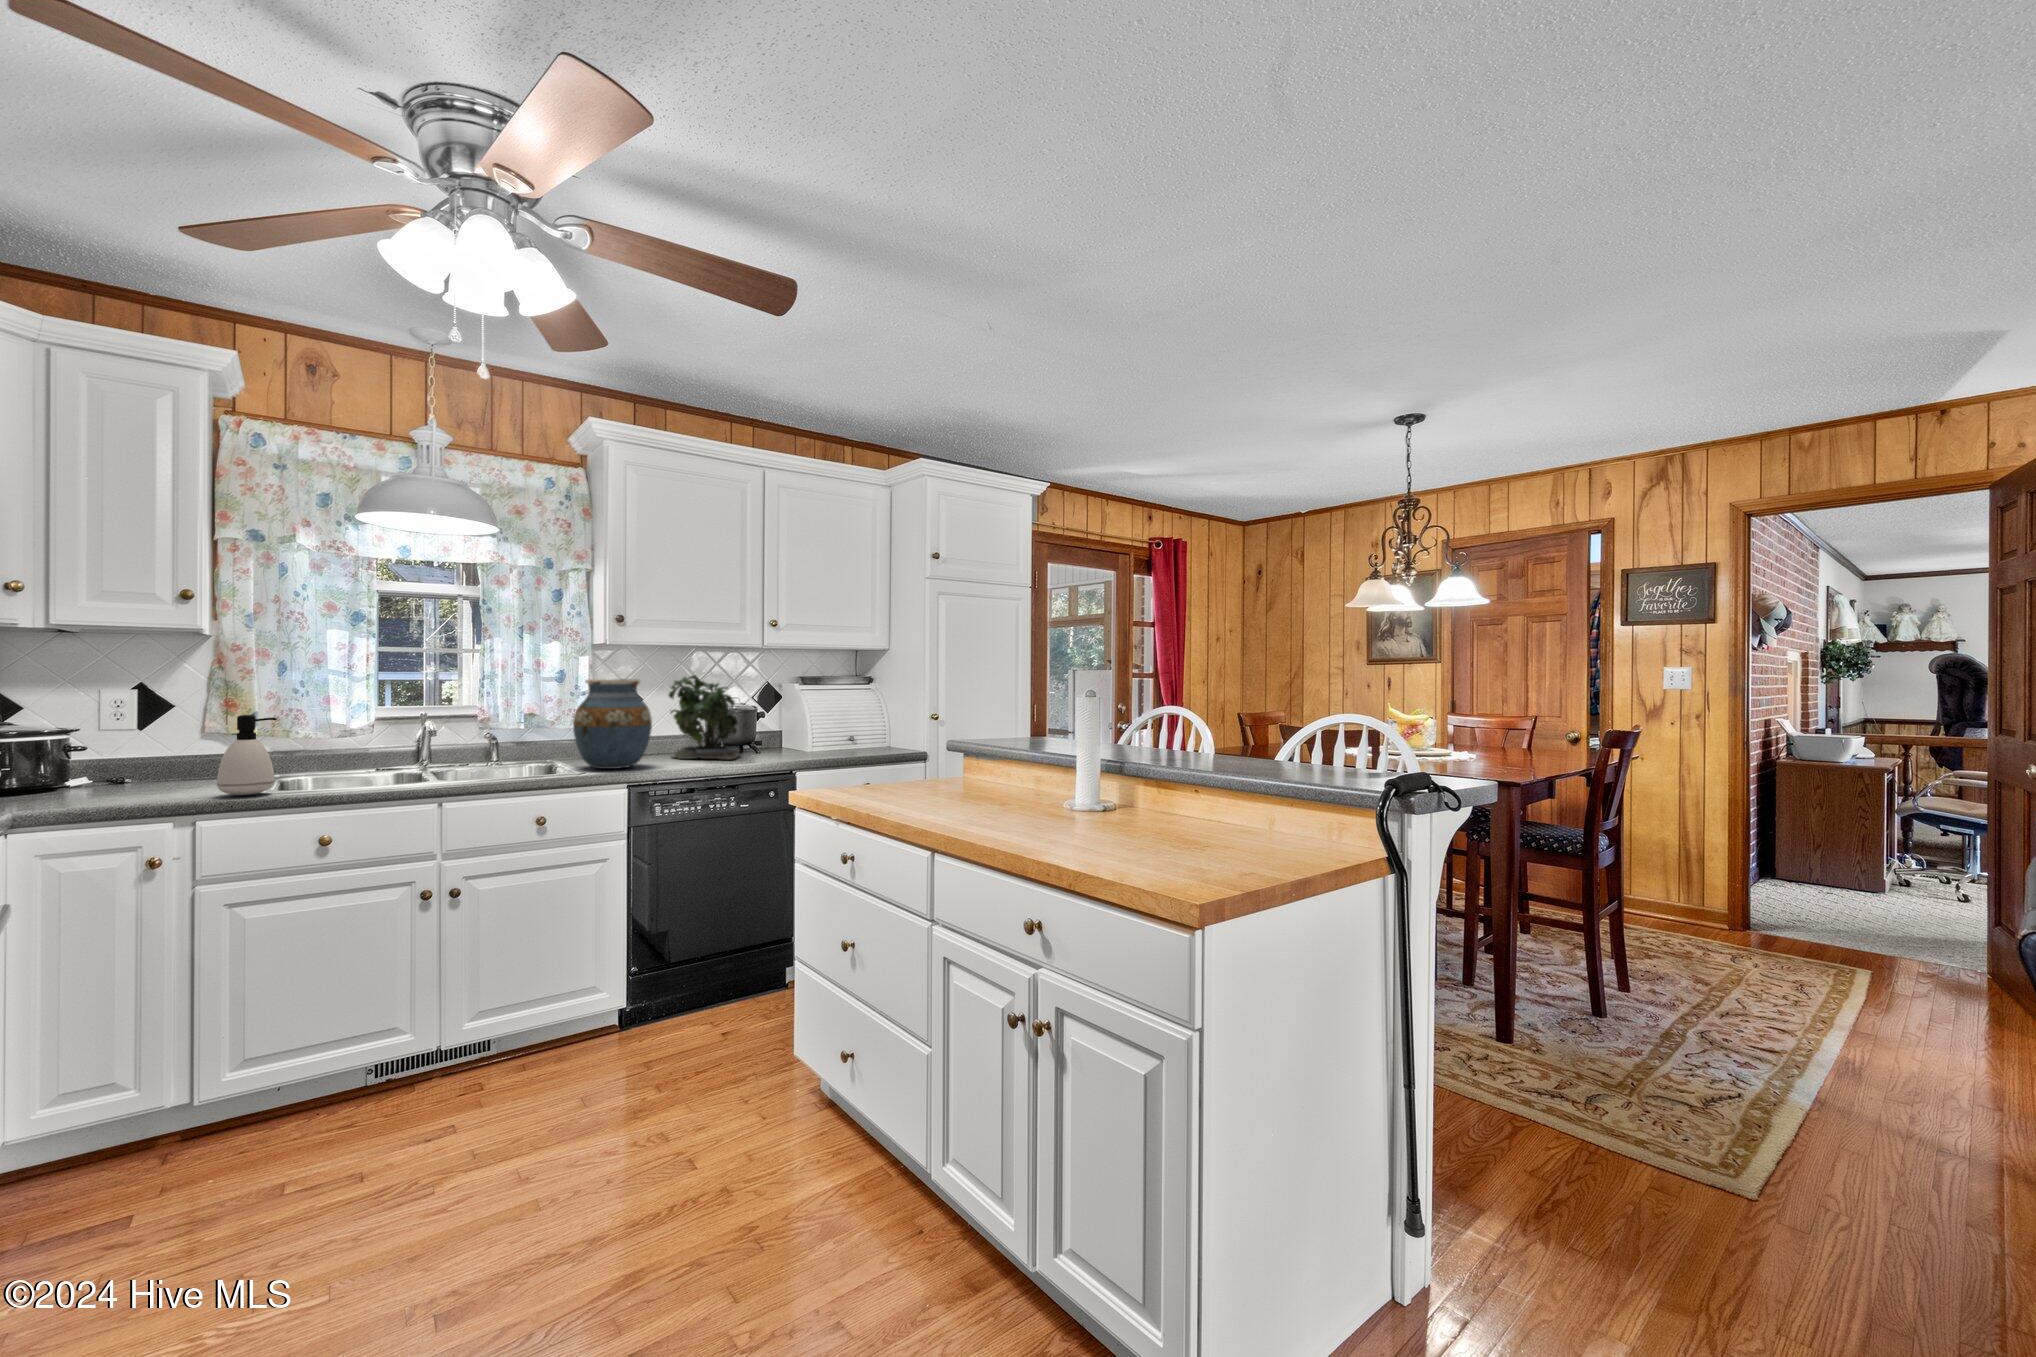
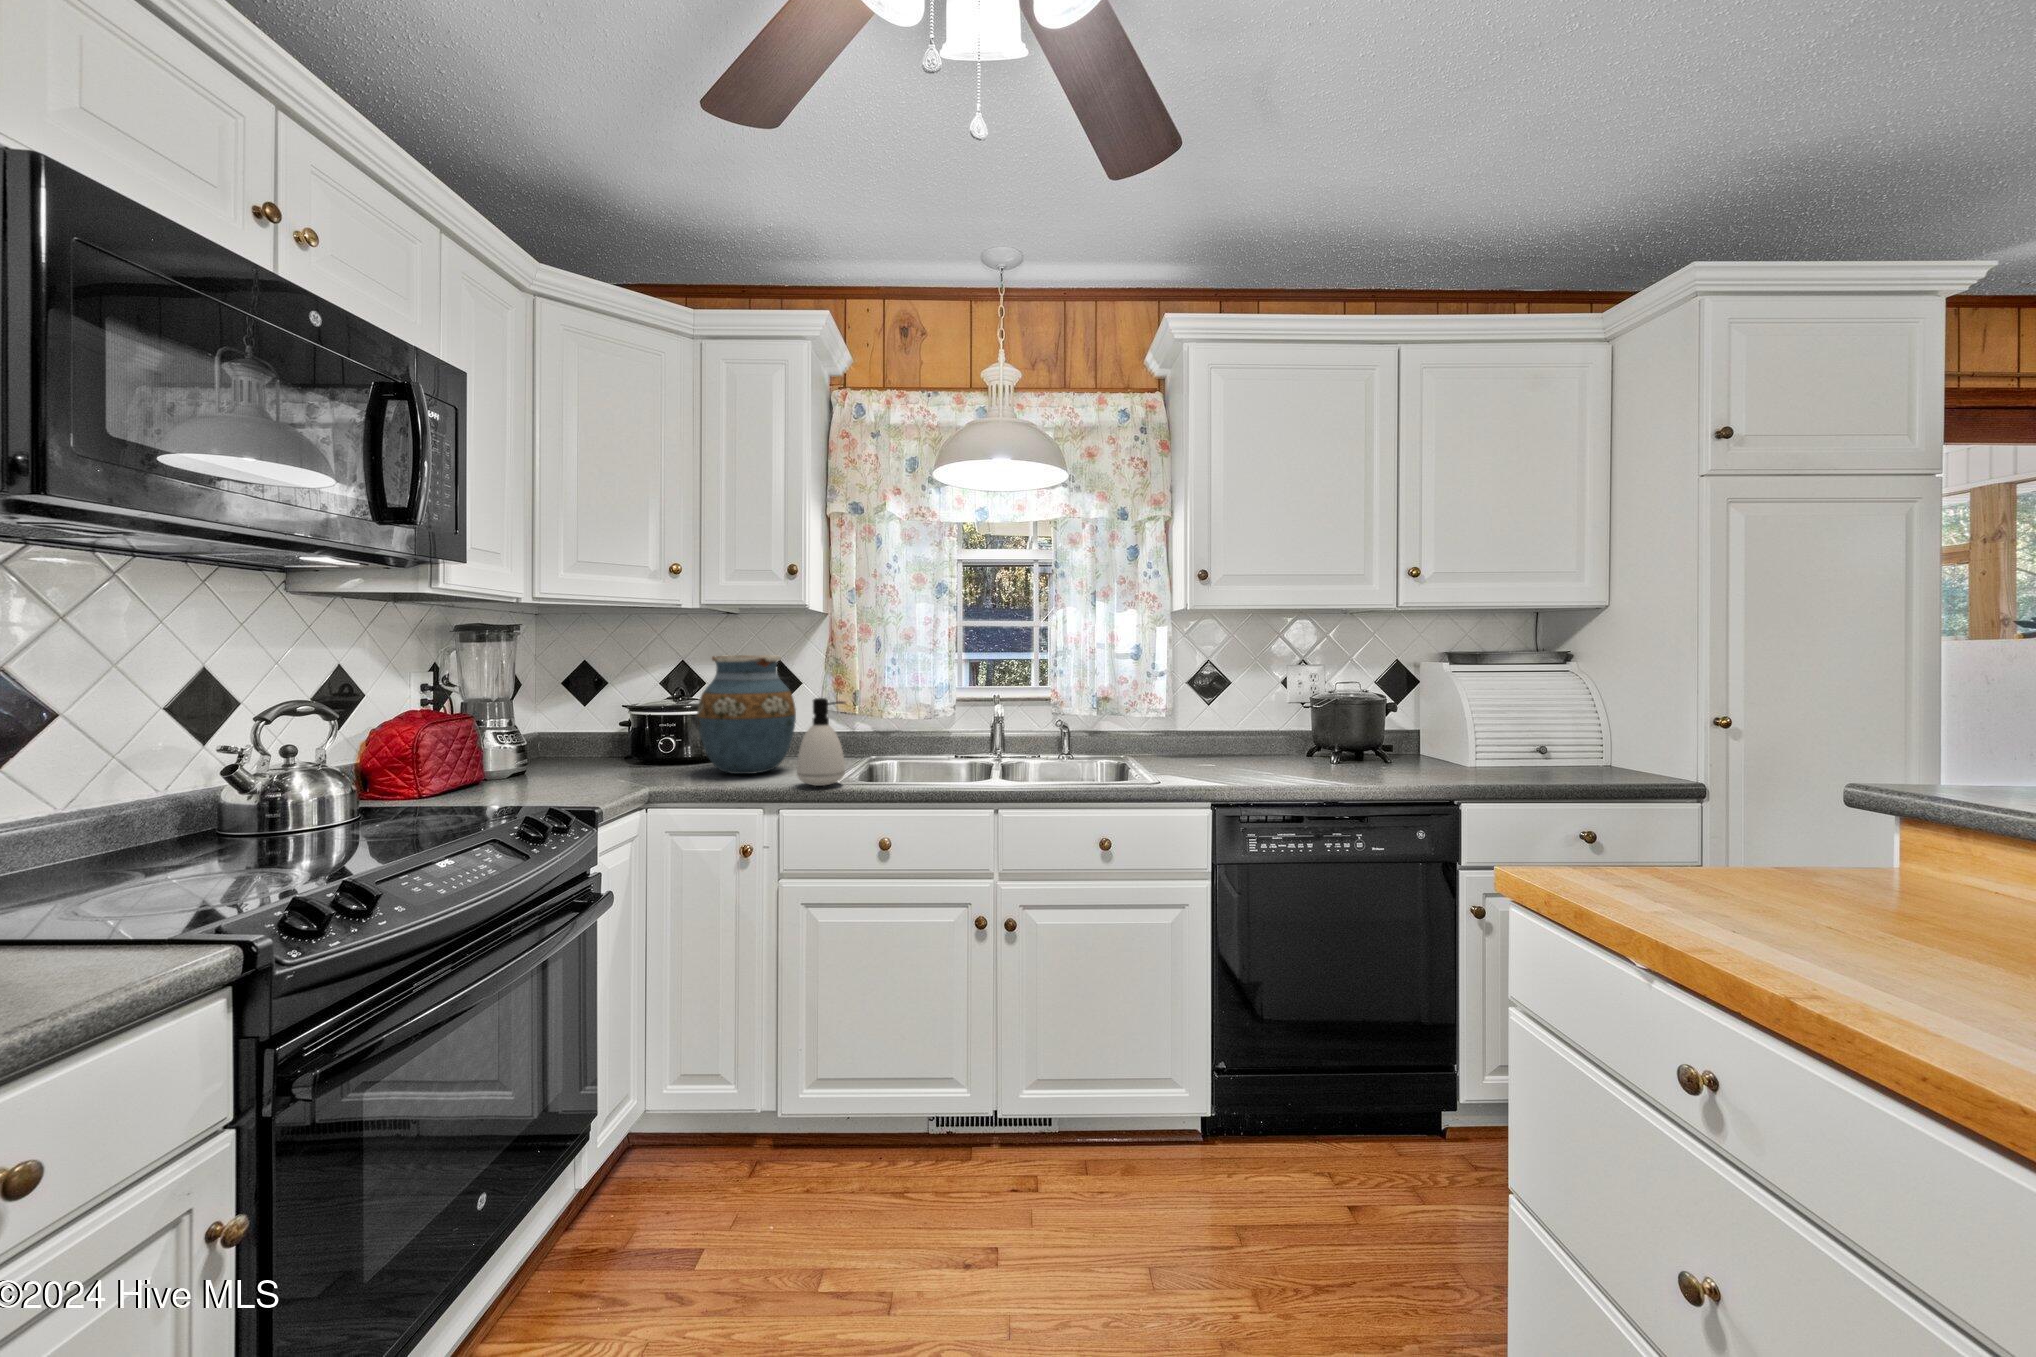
potted plant: present [669,675,740,760] -> none [1265,645,1367,771]
vase: present [573,679,652,769] -> present [697,655,796,774]

